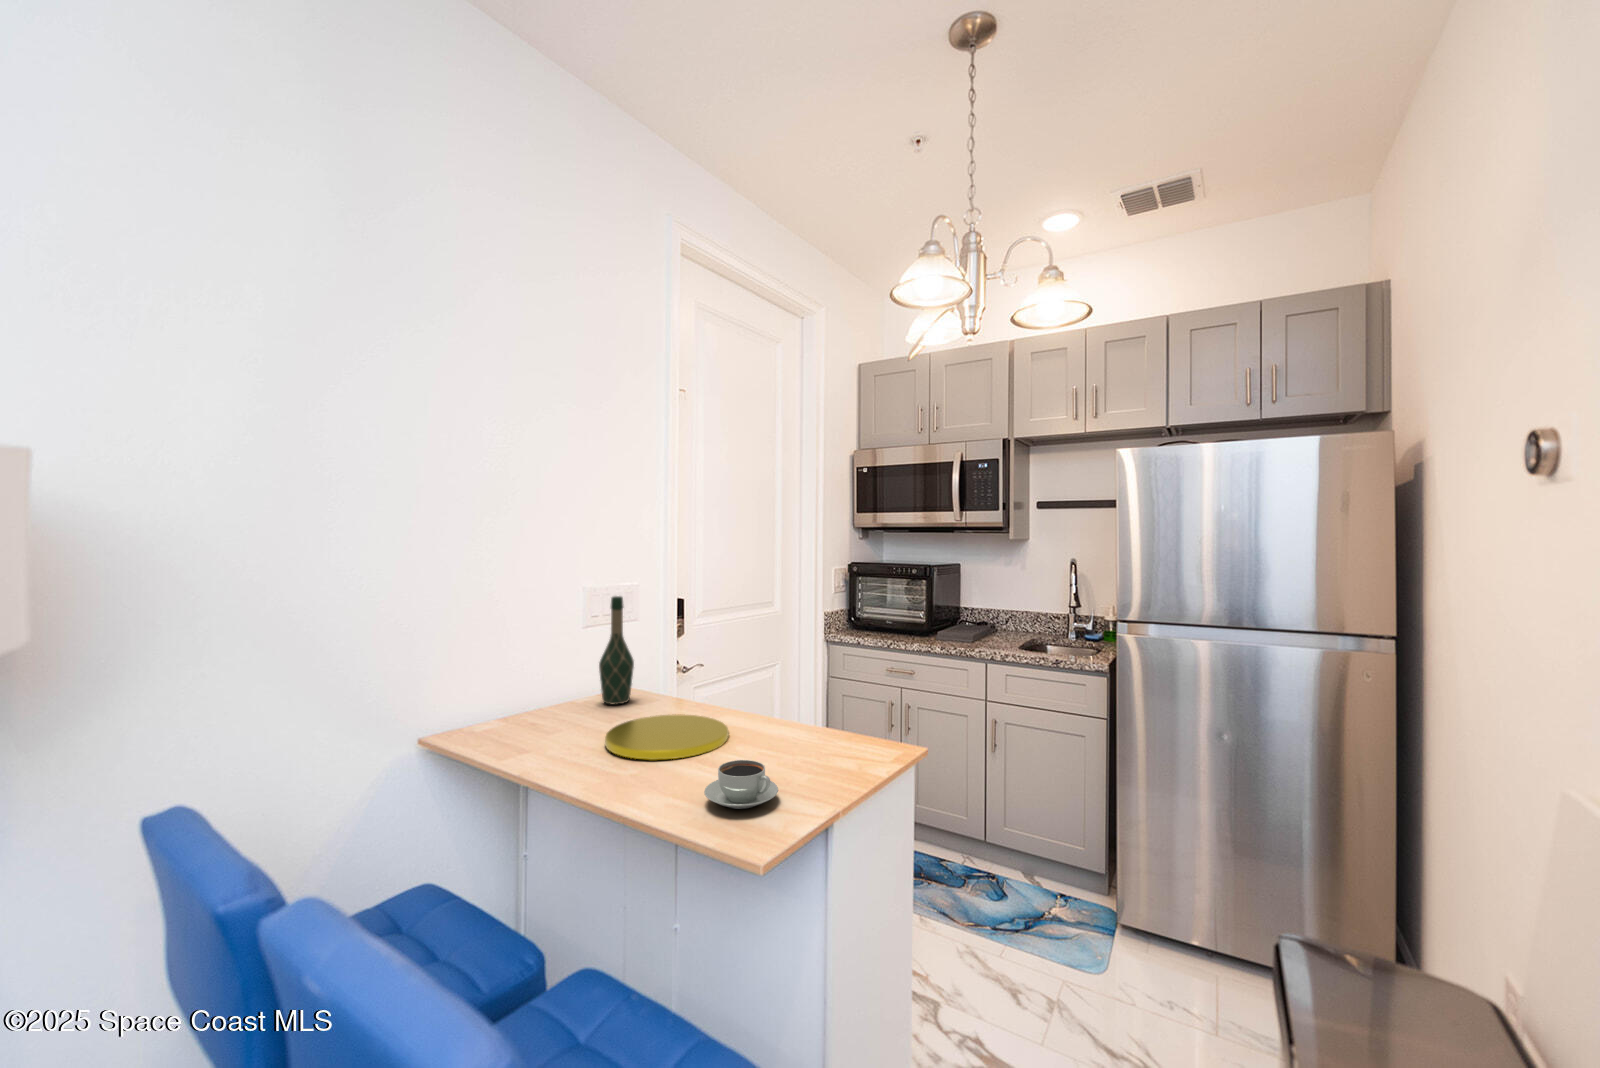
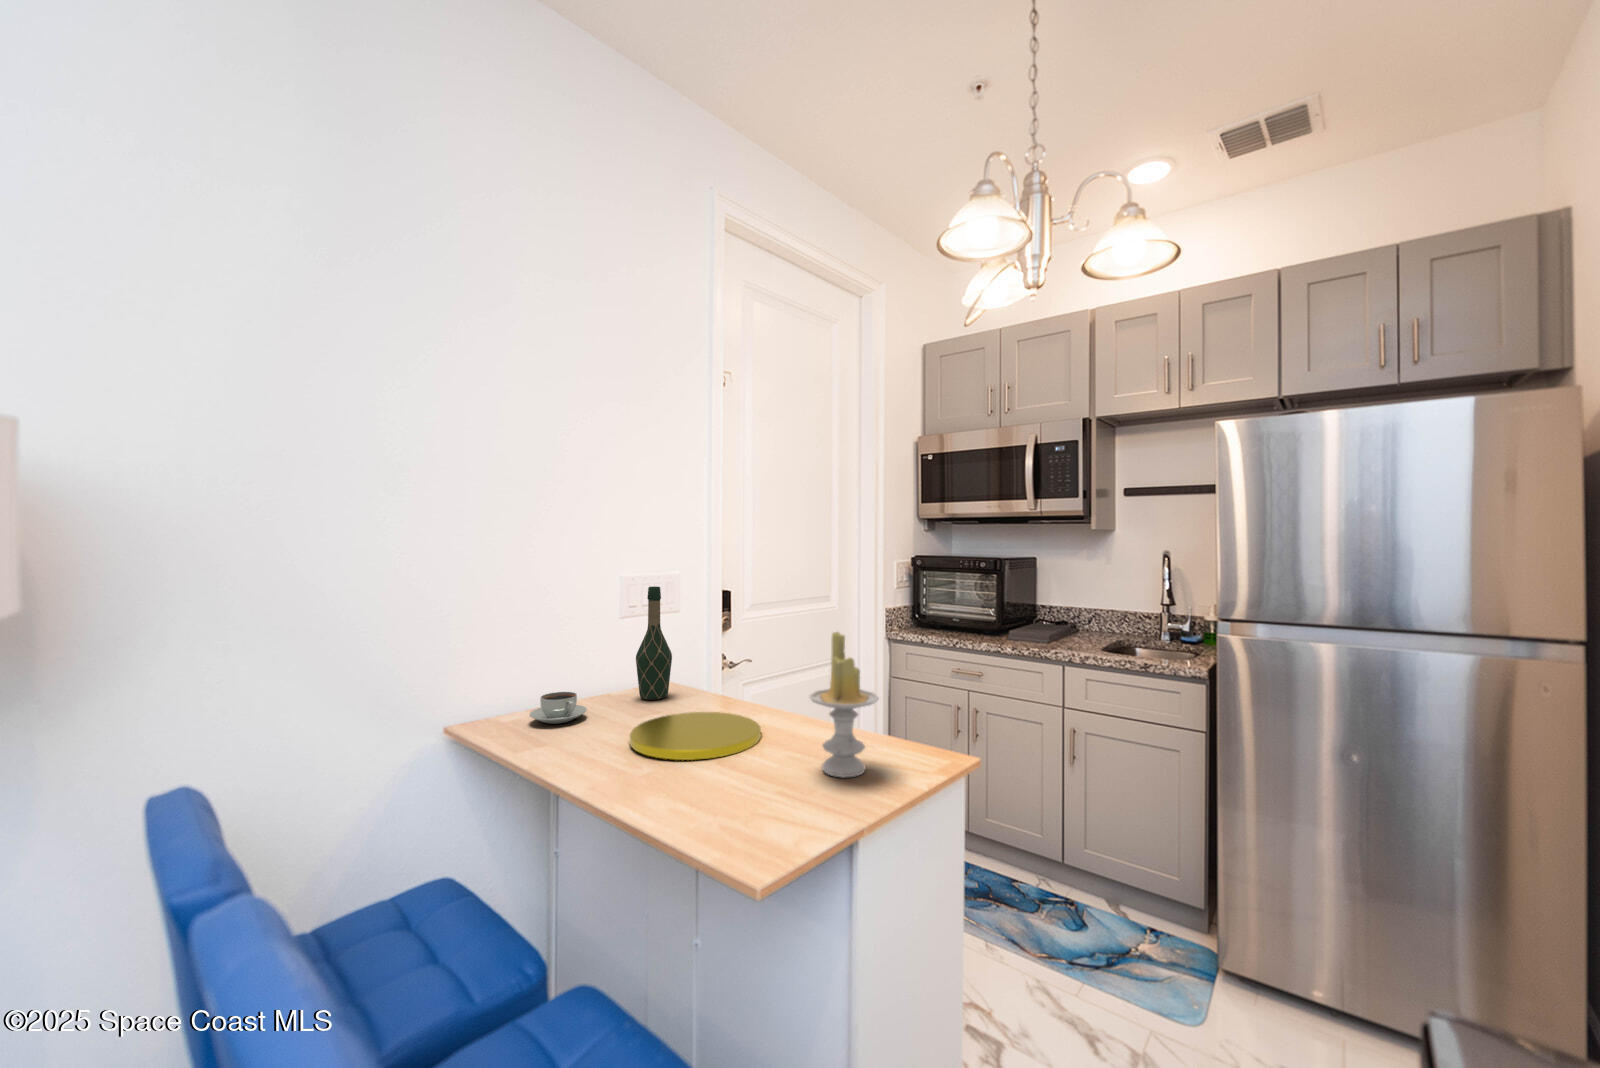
candle: none [779,639,842,769] -> present [810,632,879,778]
coffee cup: present [704,760,778,809] -> present [529,692,587,724]

